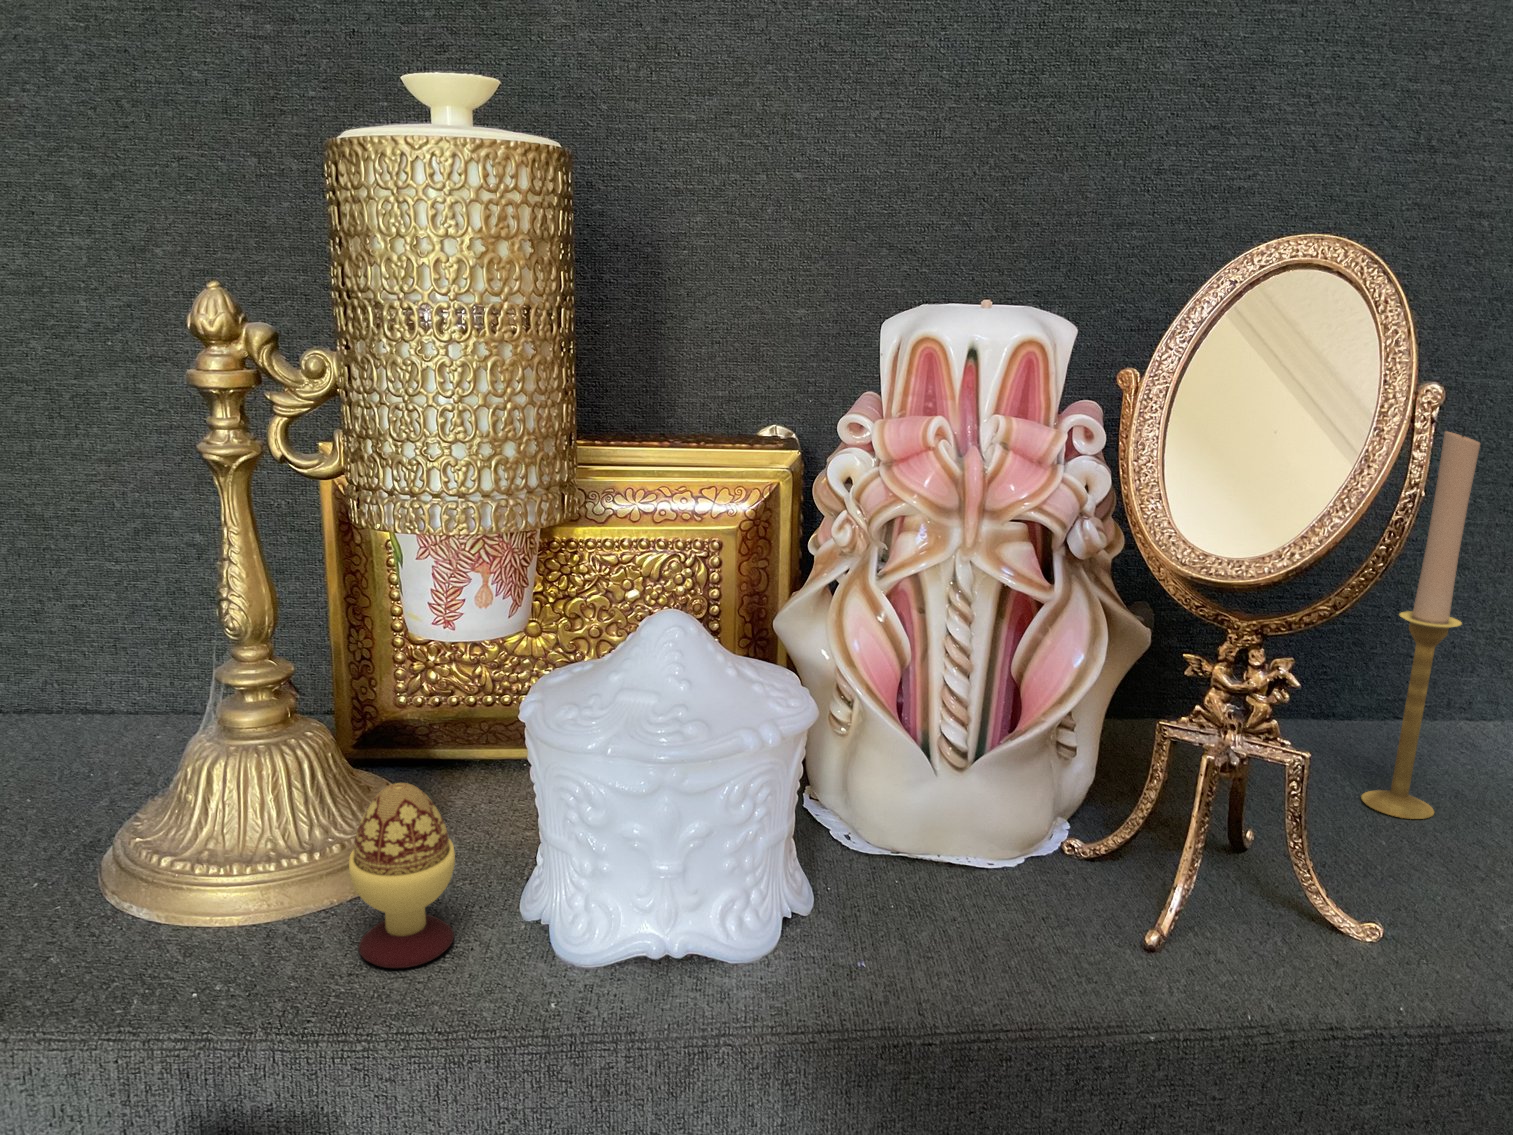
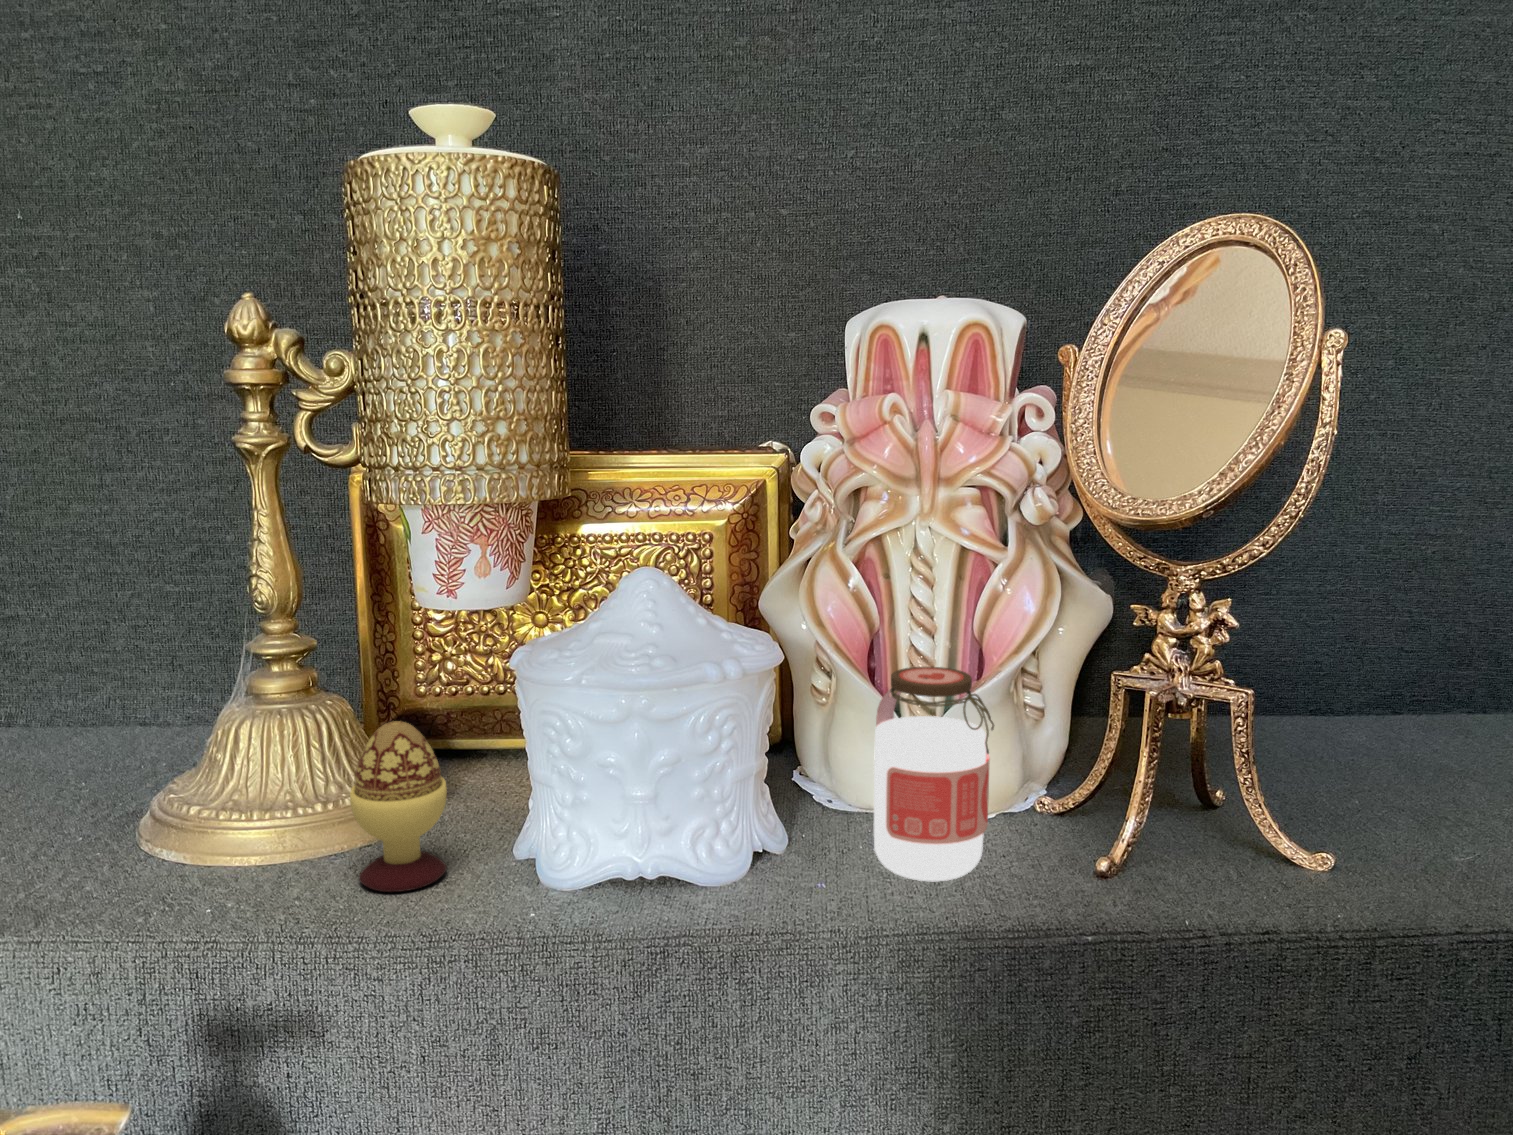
candlestick: present [1362,429,1480,819] -> none [1349,399,1433,787]
jar: none [908,724,1047,958] -> present [874,667,994,881]

